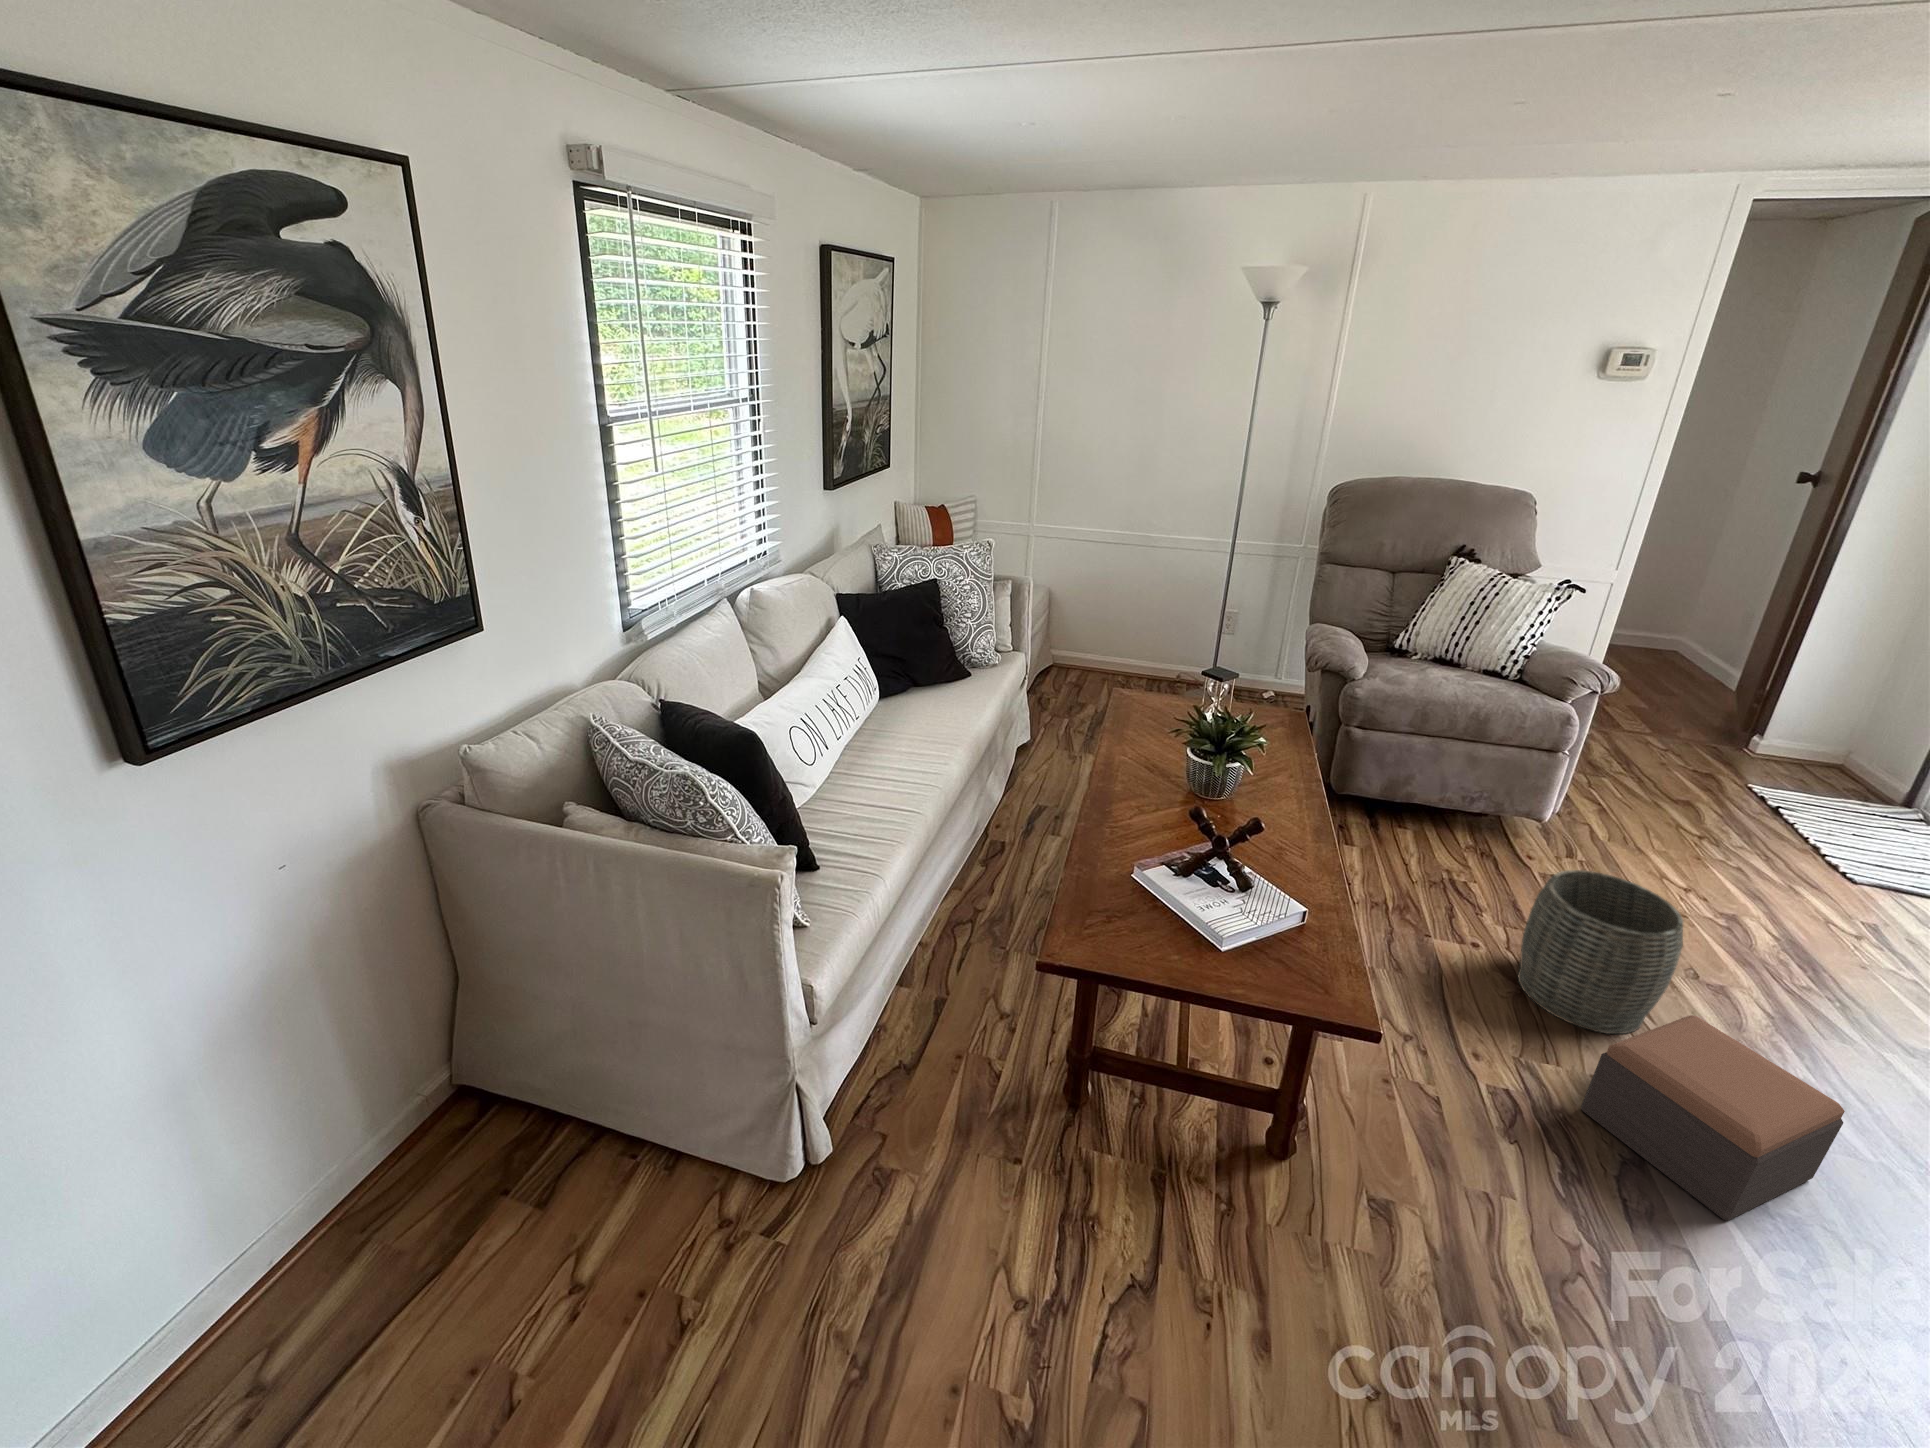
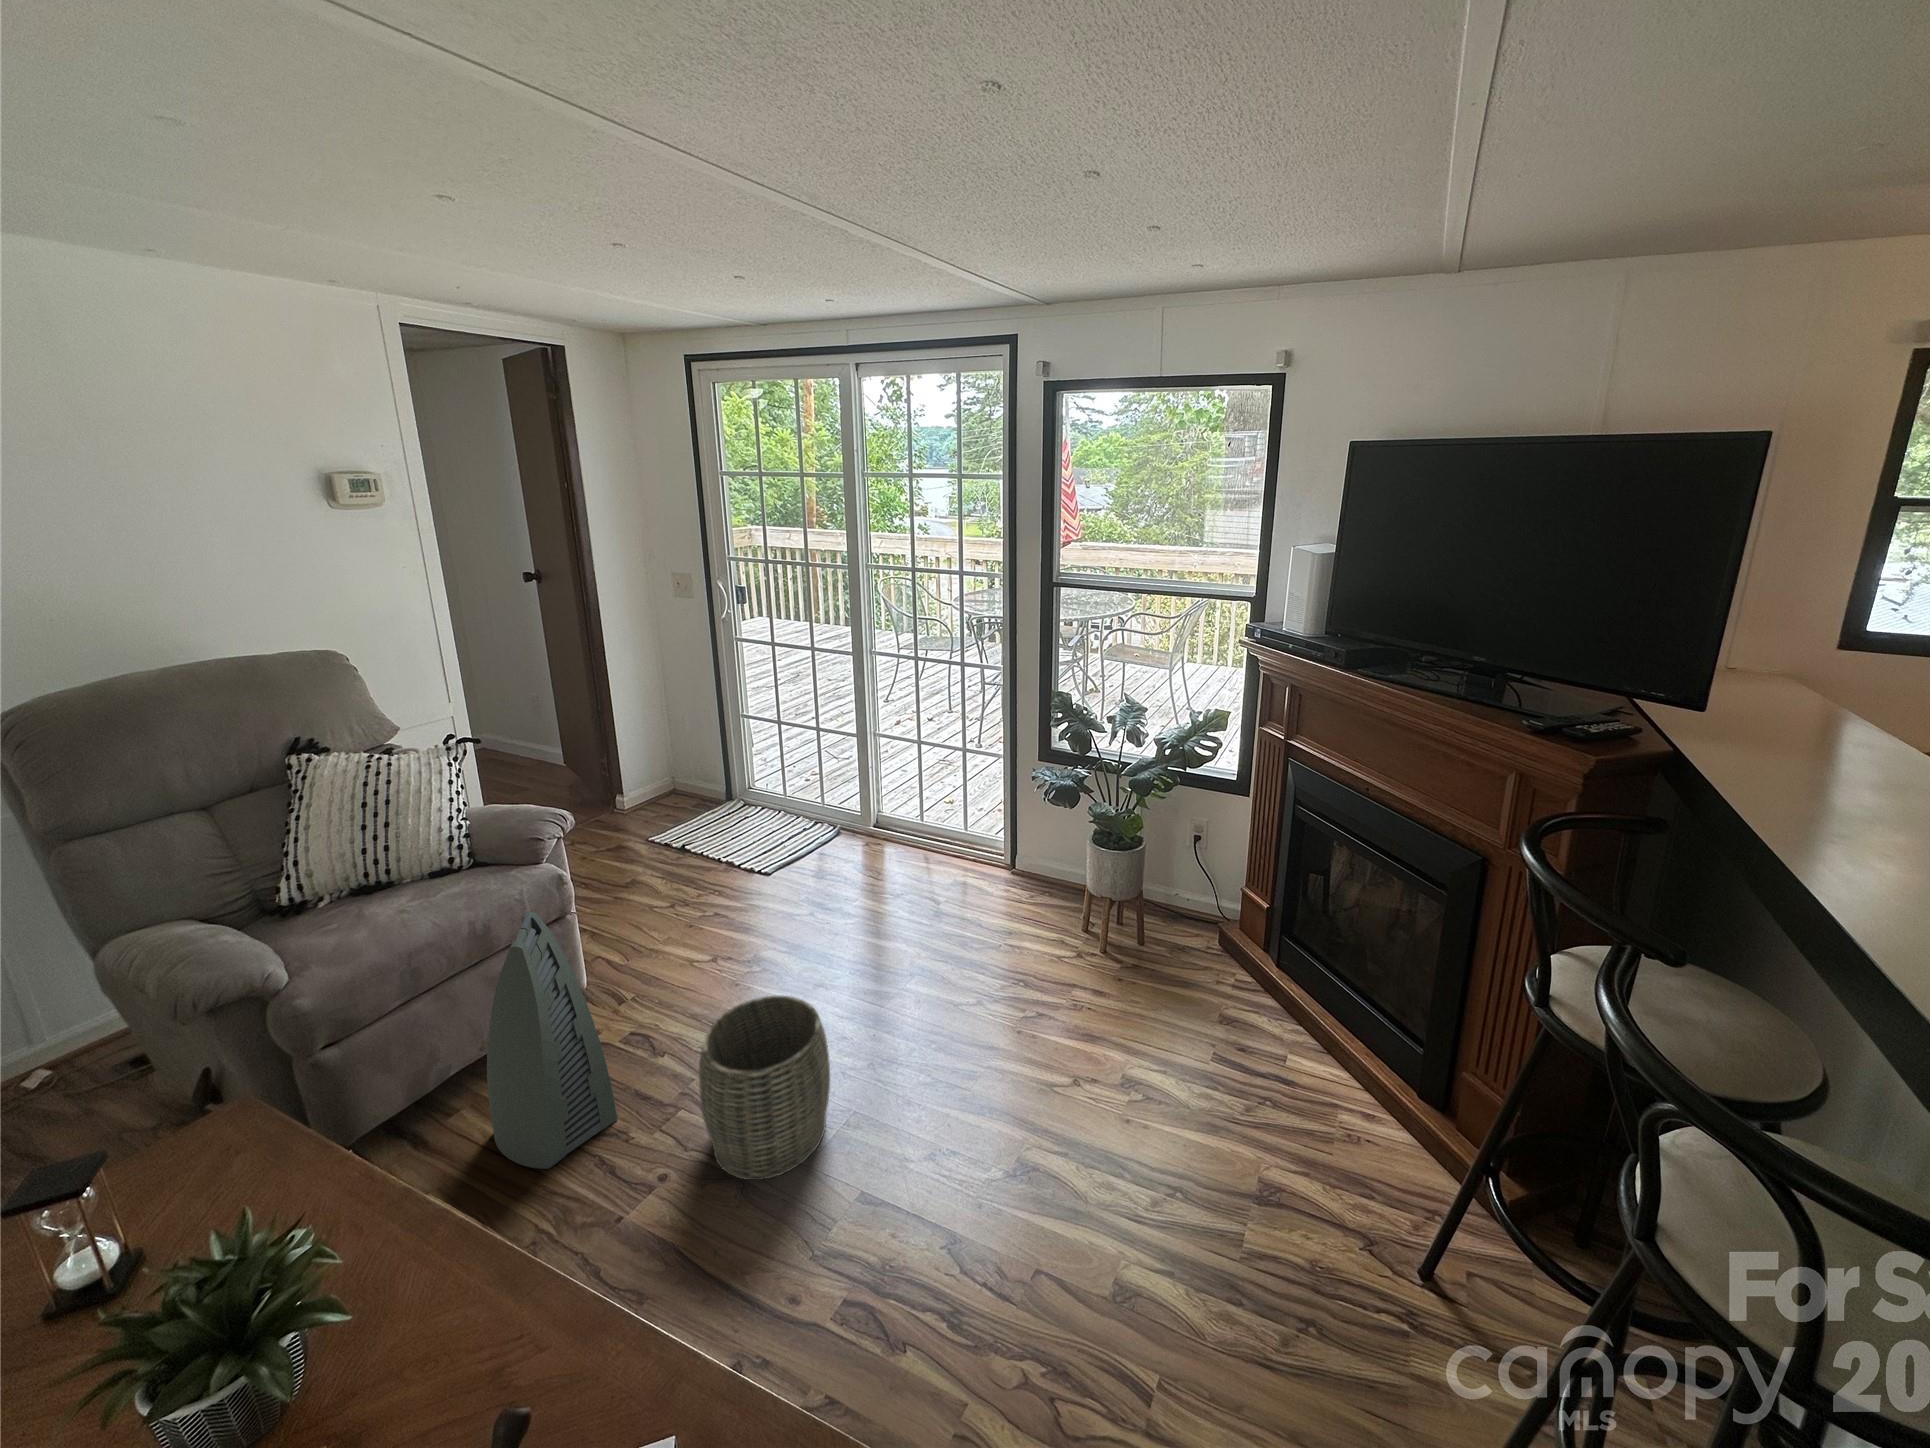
air purifier: none [1407,709,1516,902] -> present [487,912,617,1169]
footstool: present [1581,1015,1845,1220] -> none [874,1056,1014,1243]

